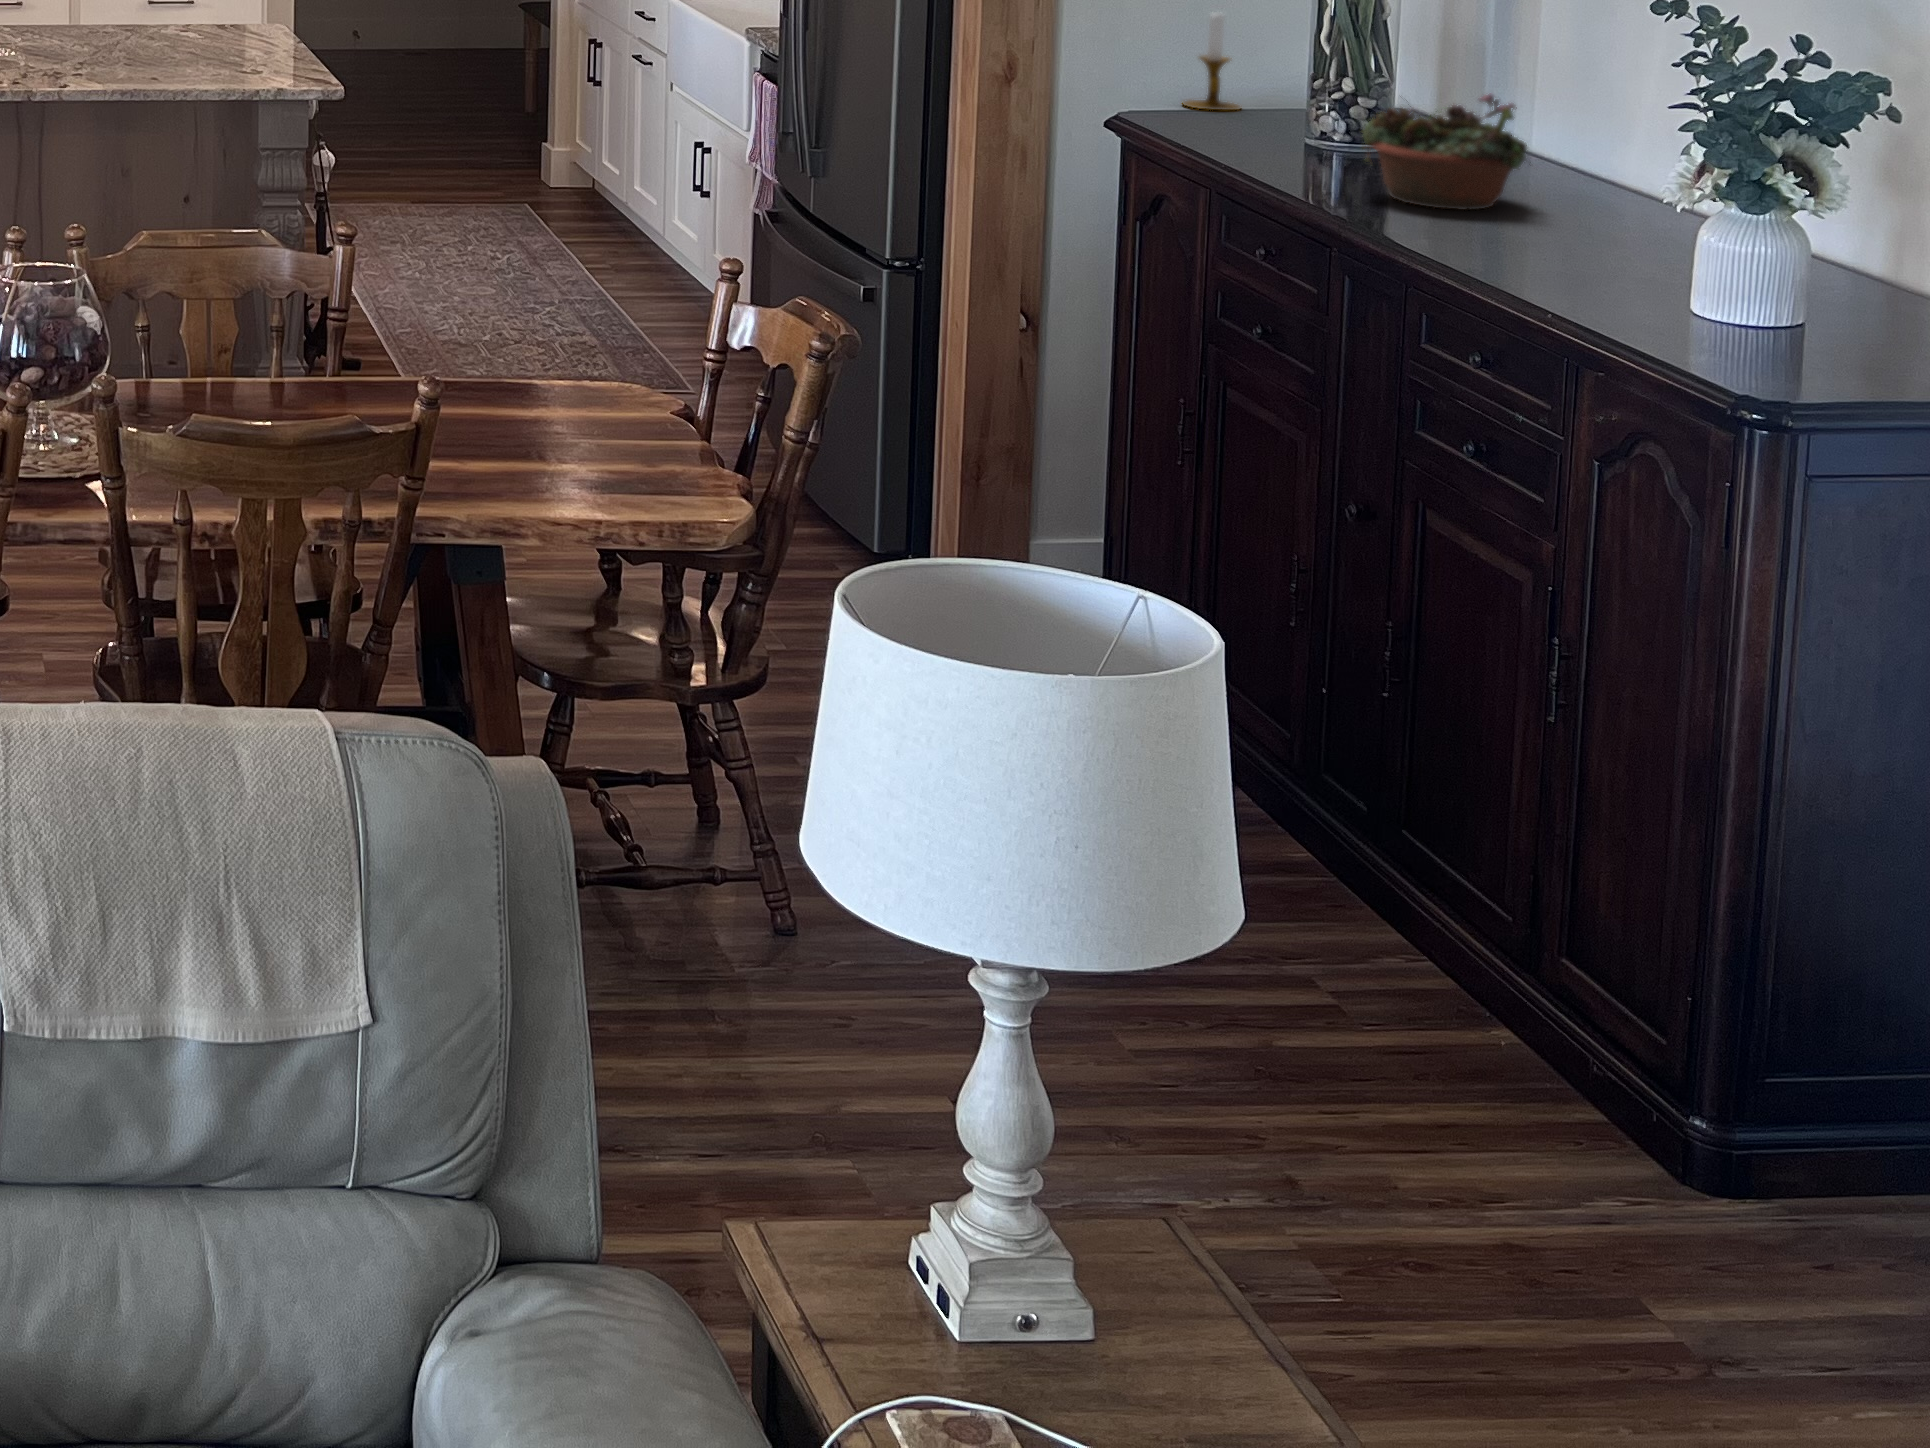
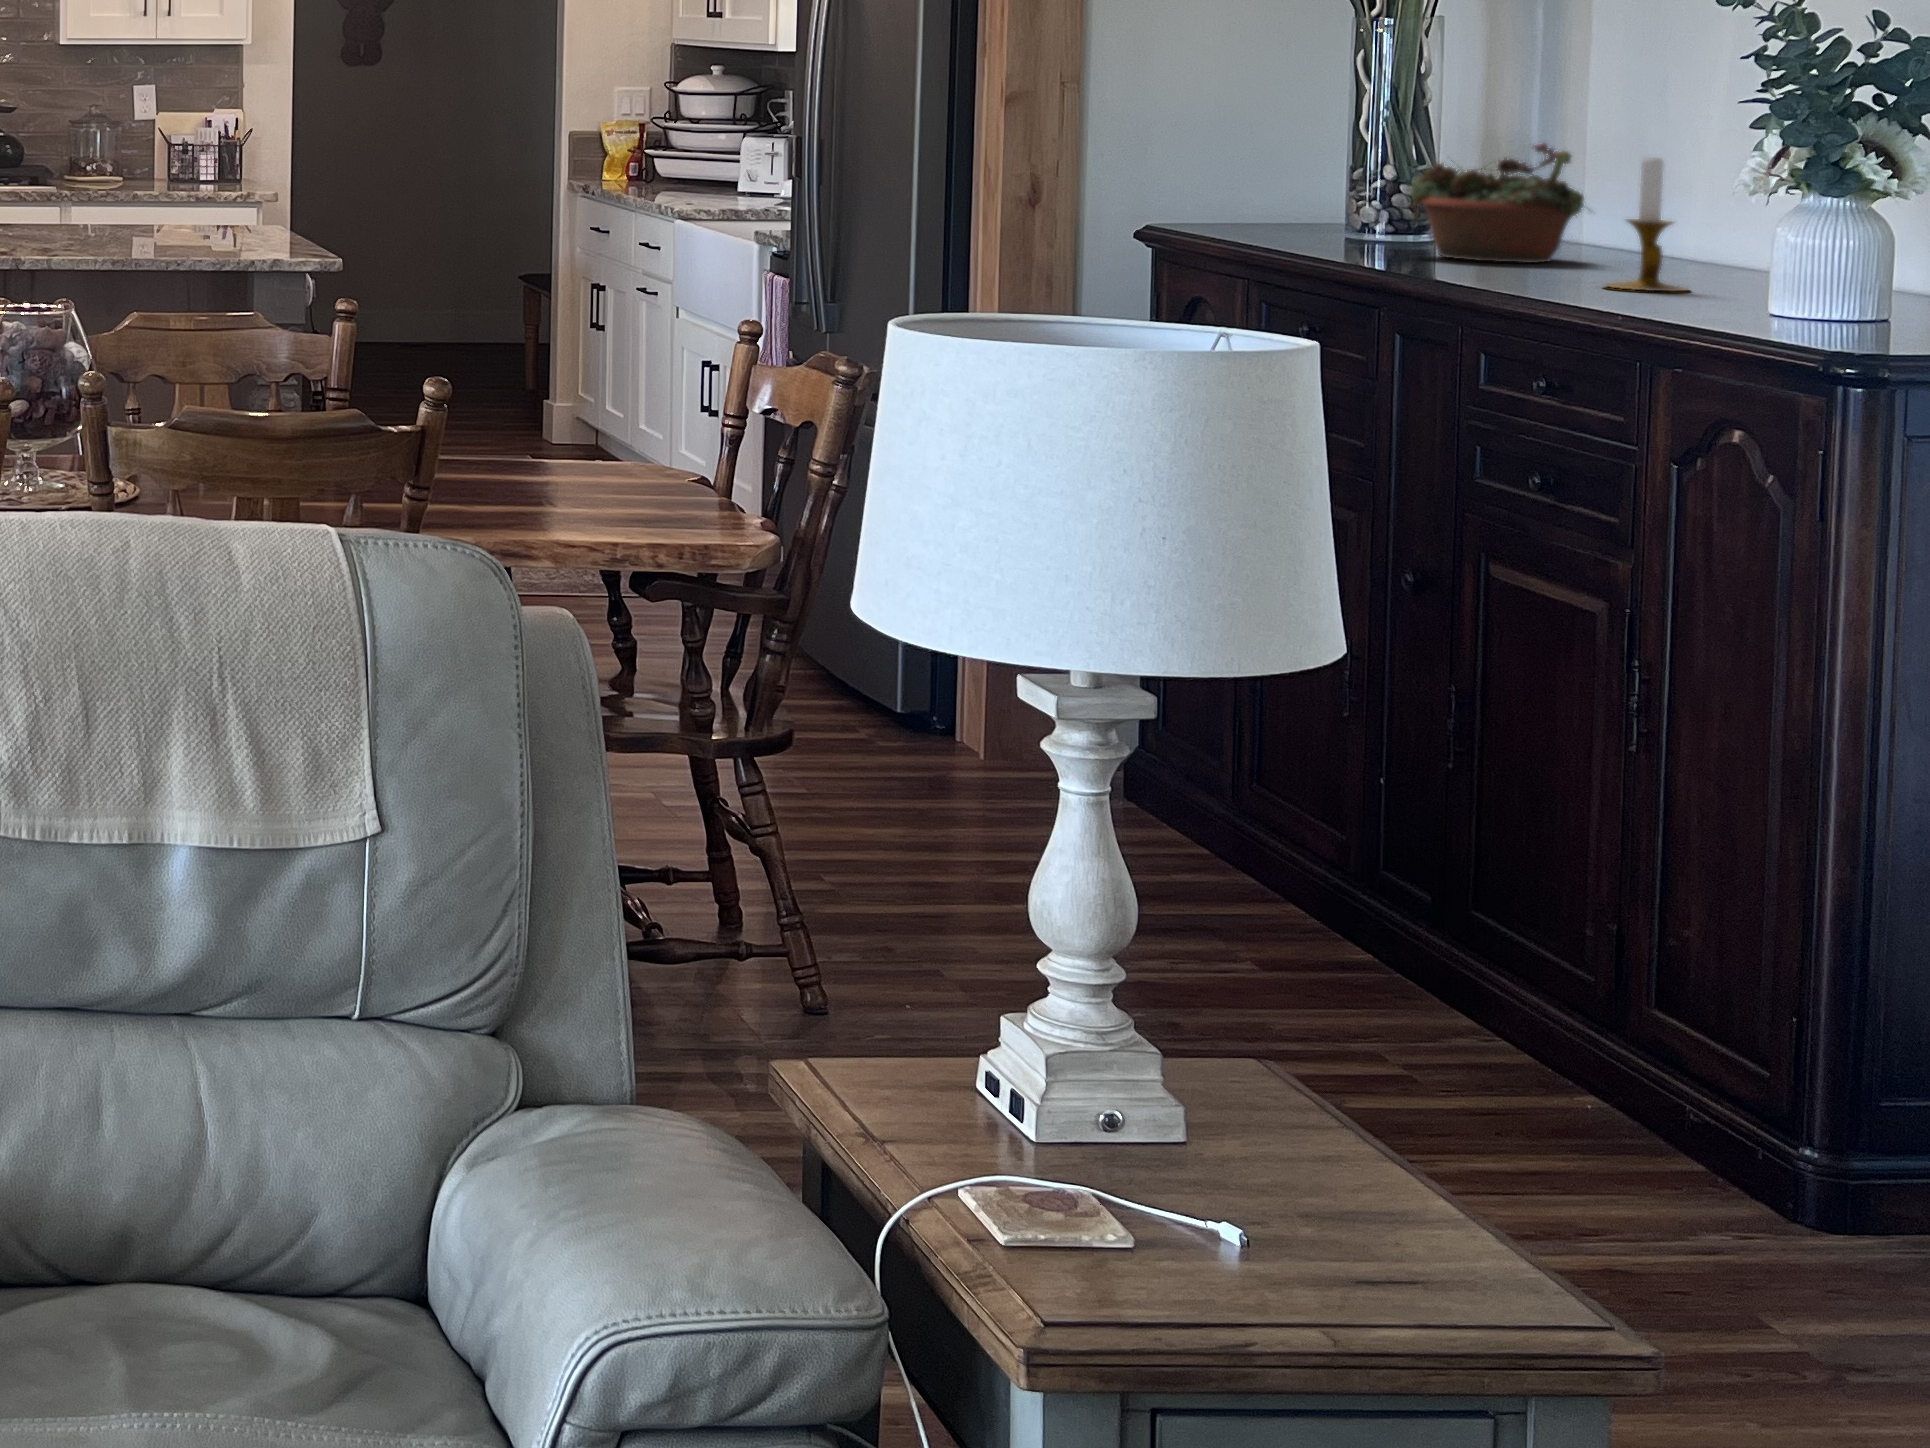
candlestick: present [1184,12,1240,110] -> present [1607,157,1686,291]

